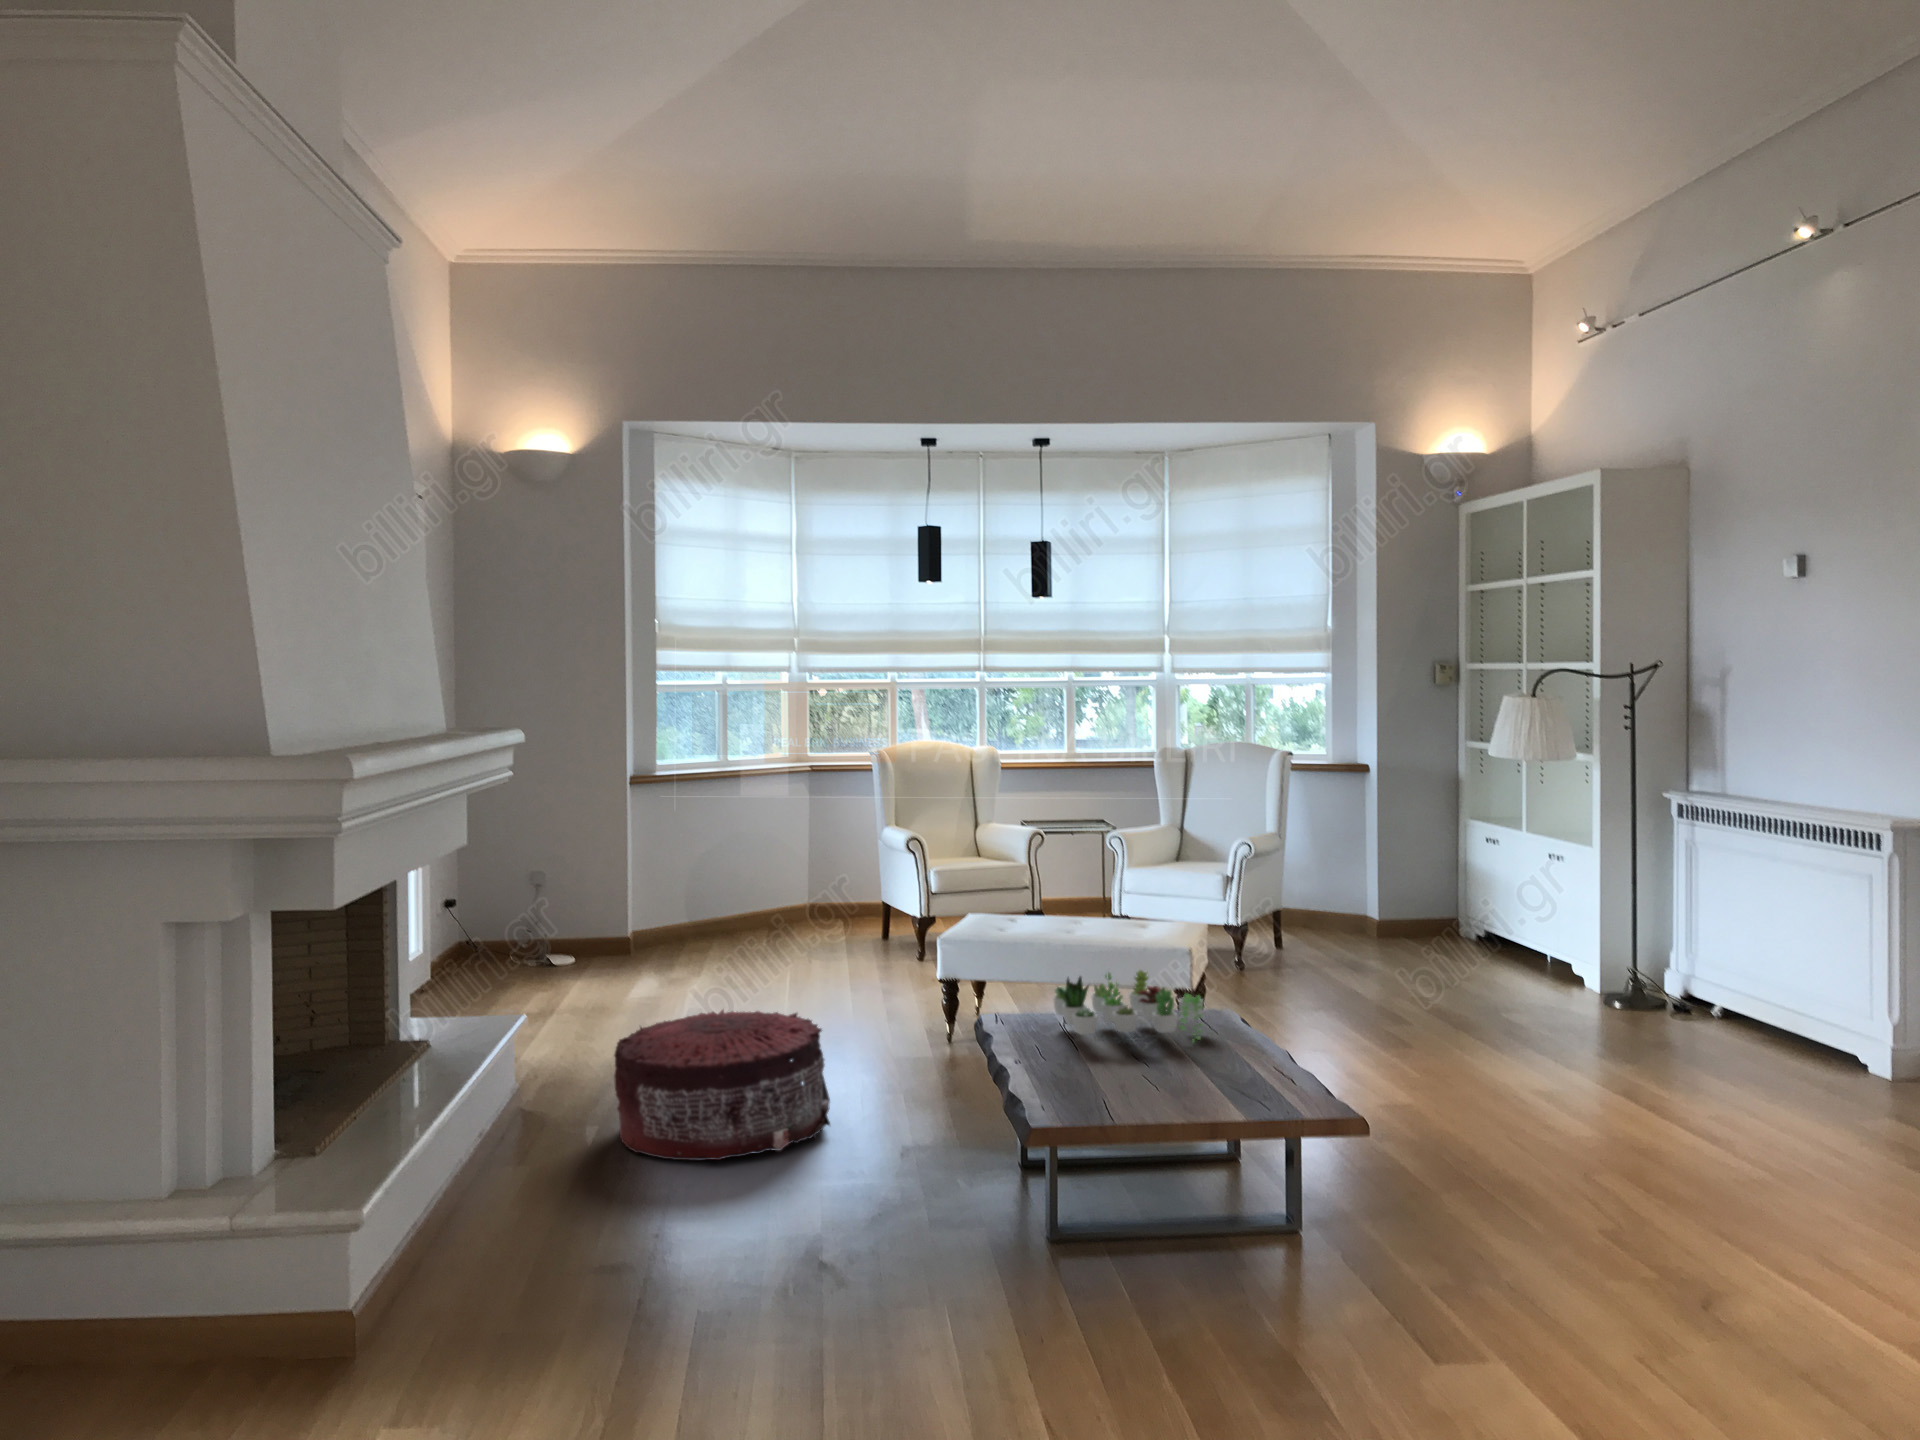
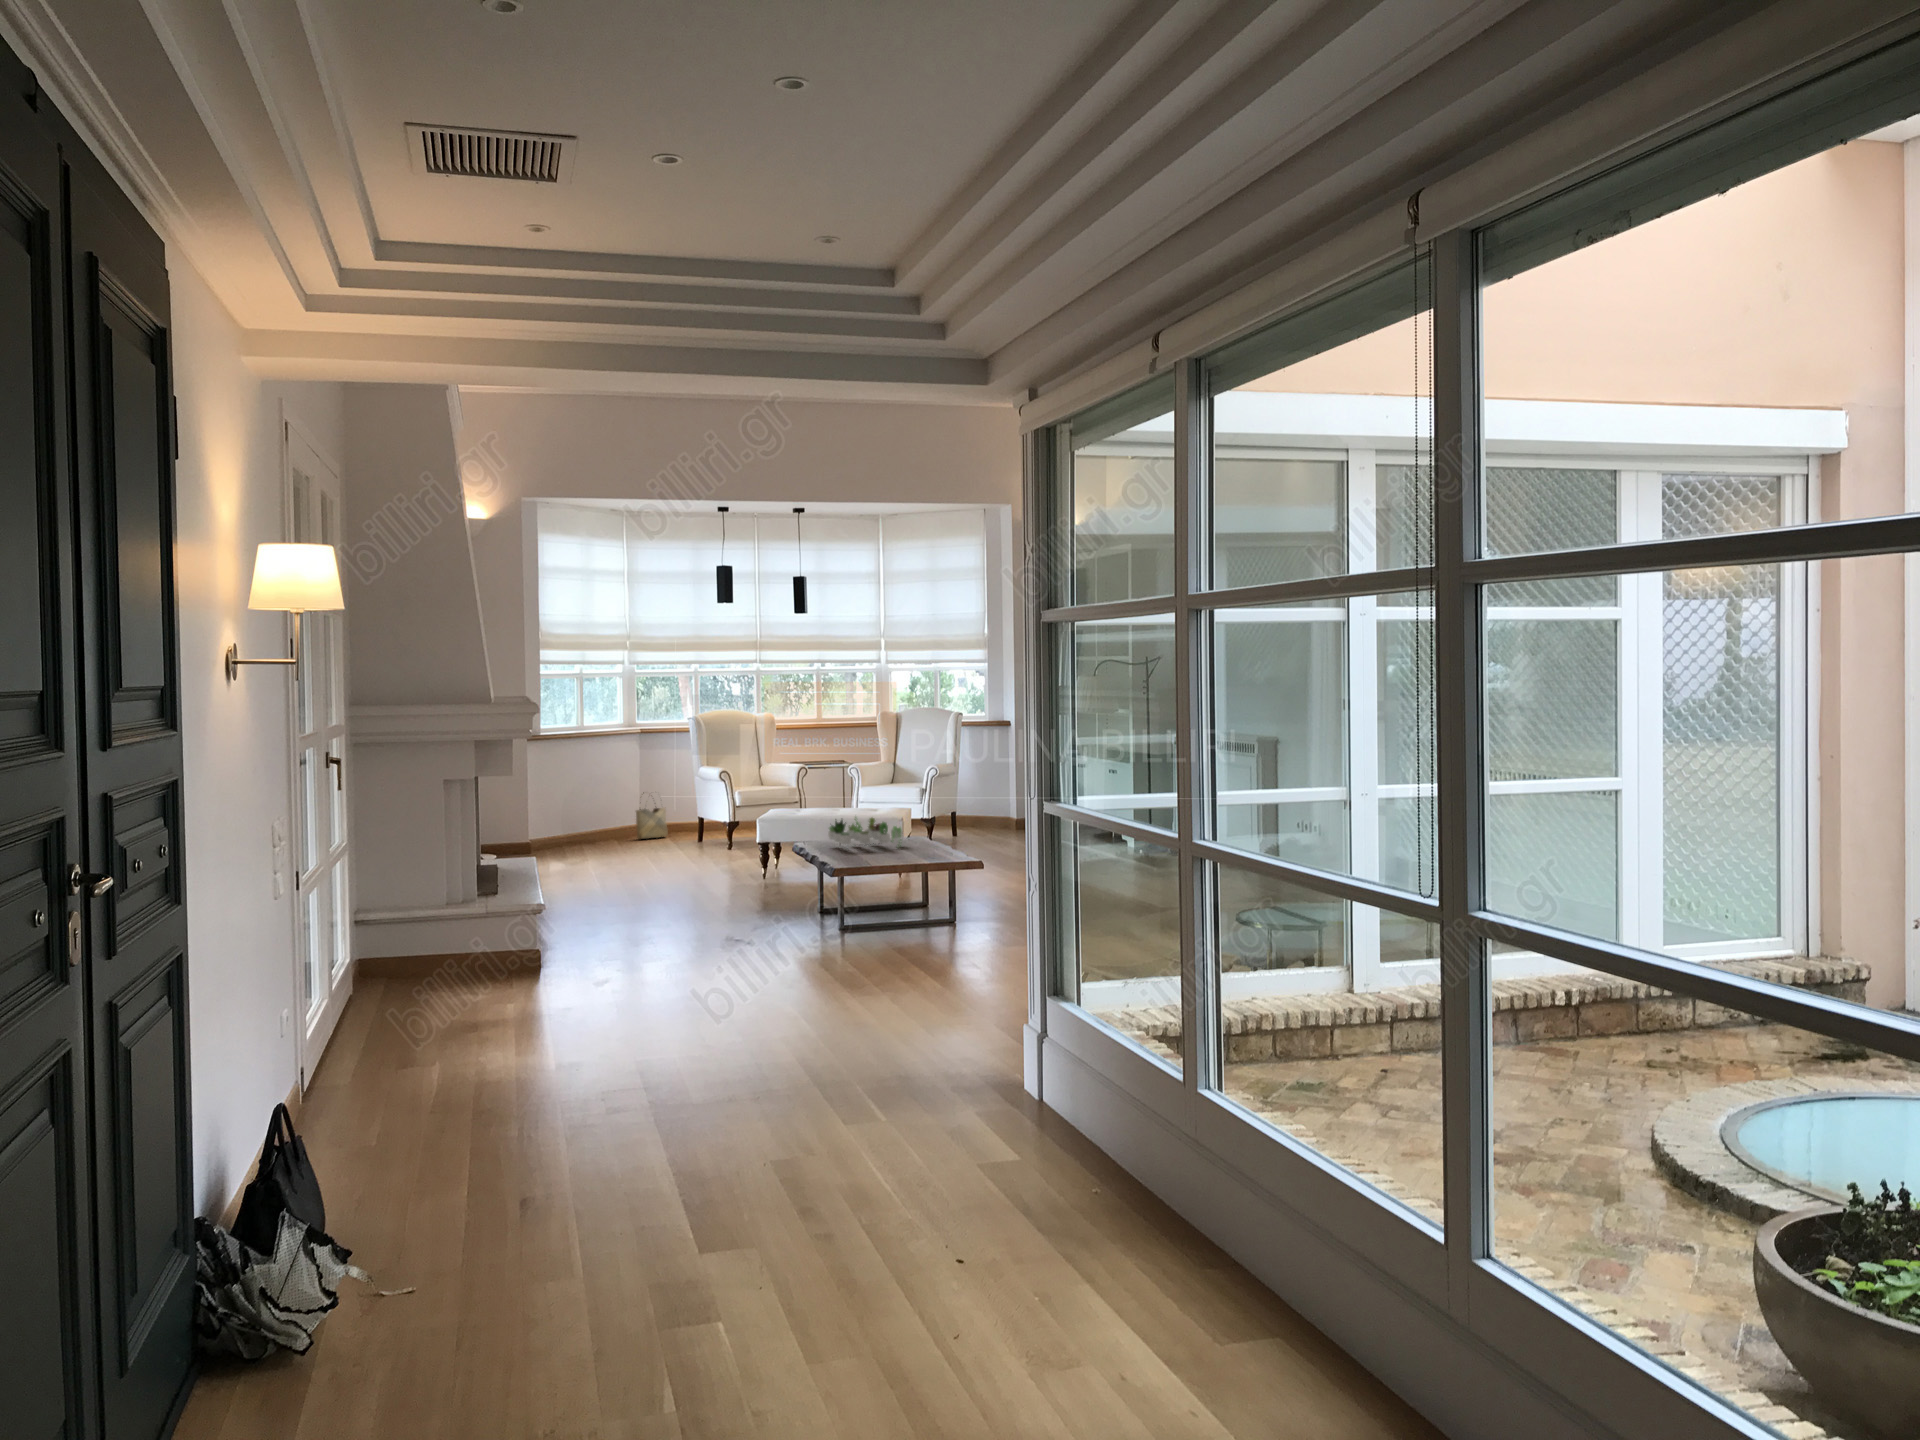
woven basket: none [797,857,844,926] -> present [636,792,668,839]
pouf: present [614,1010,830,1160] -> none [598,849,715,915]

